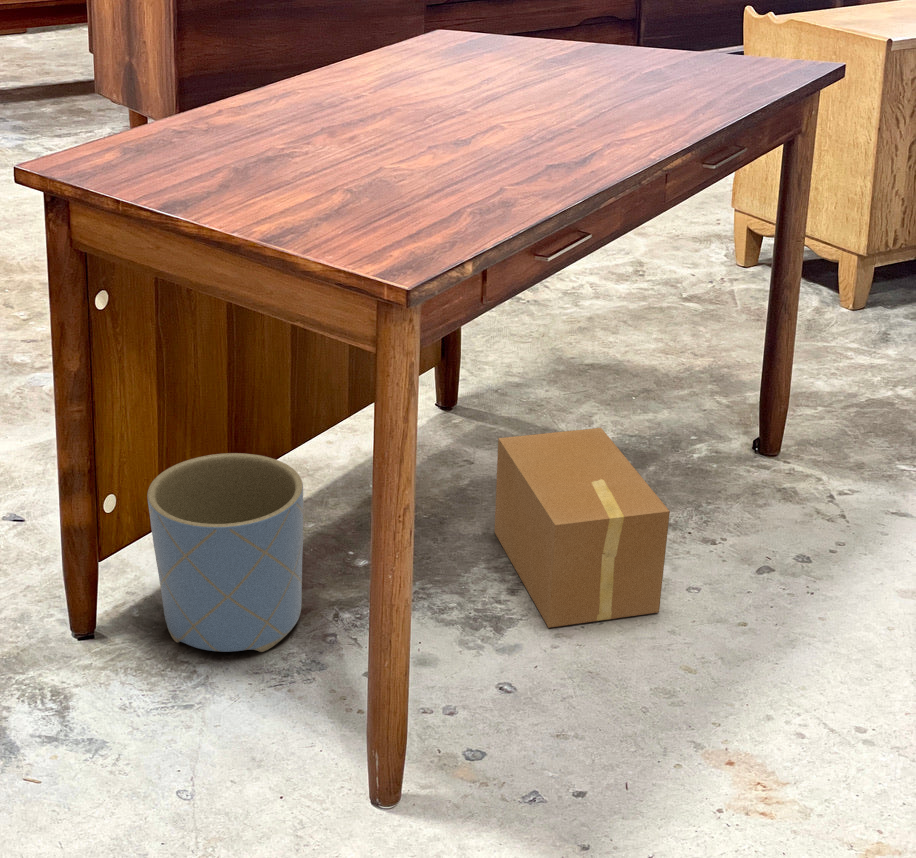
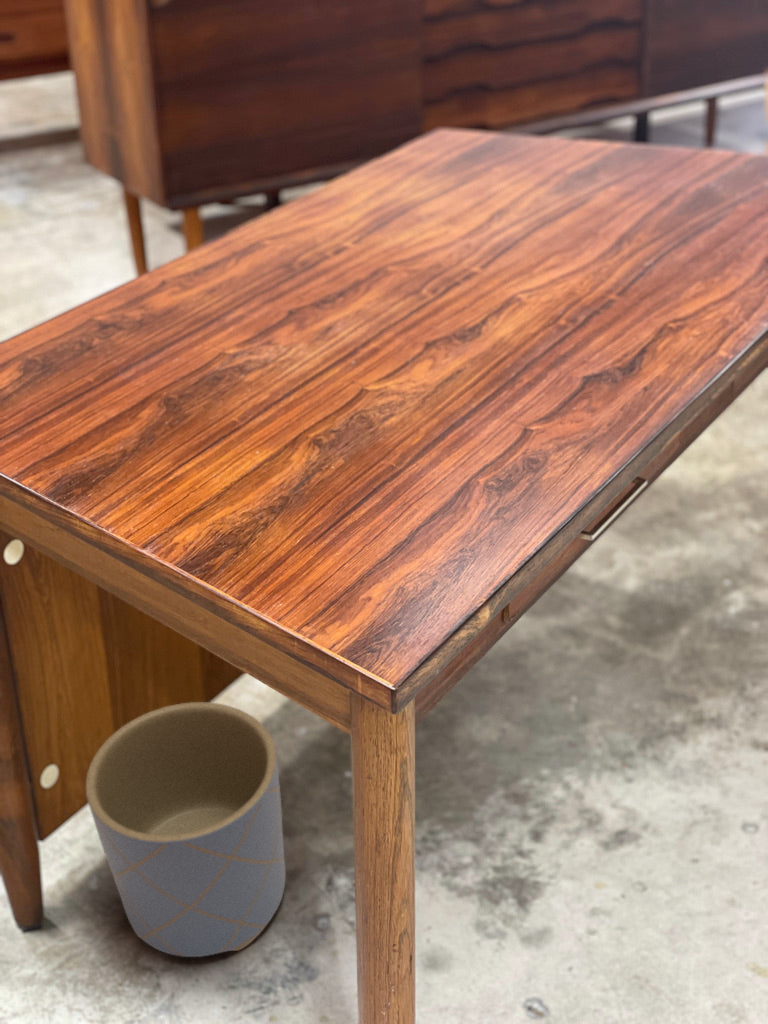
cardboard box: present [495,428,670,628] -> none [510,623,736,900]

